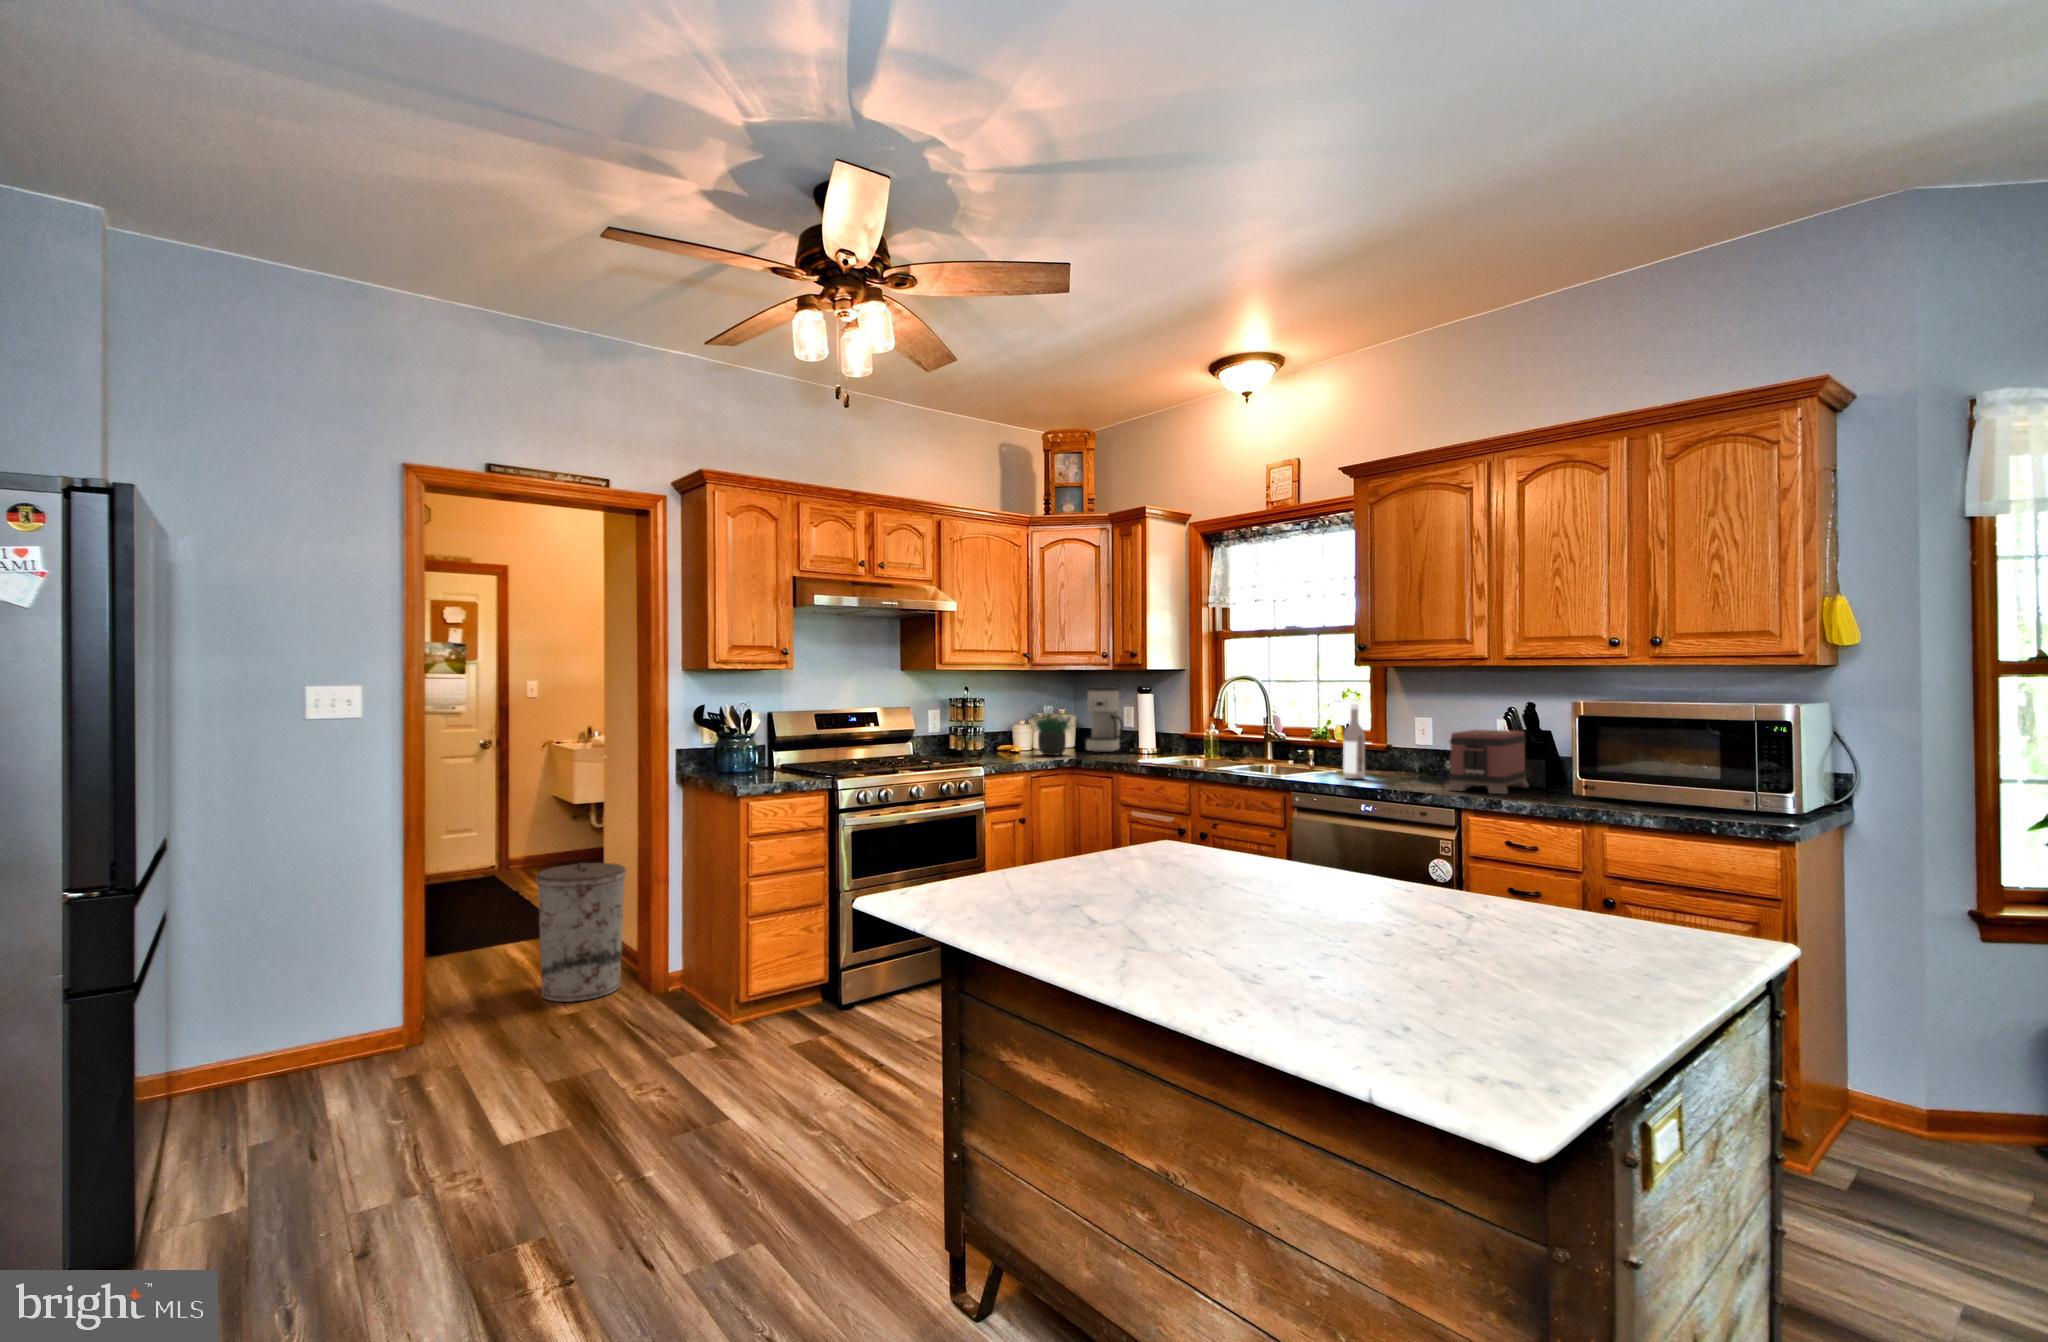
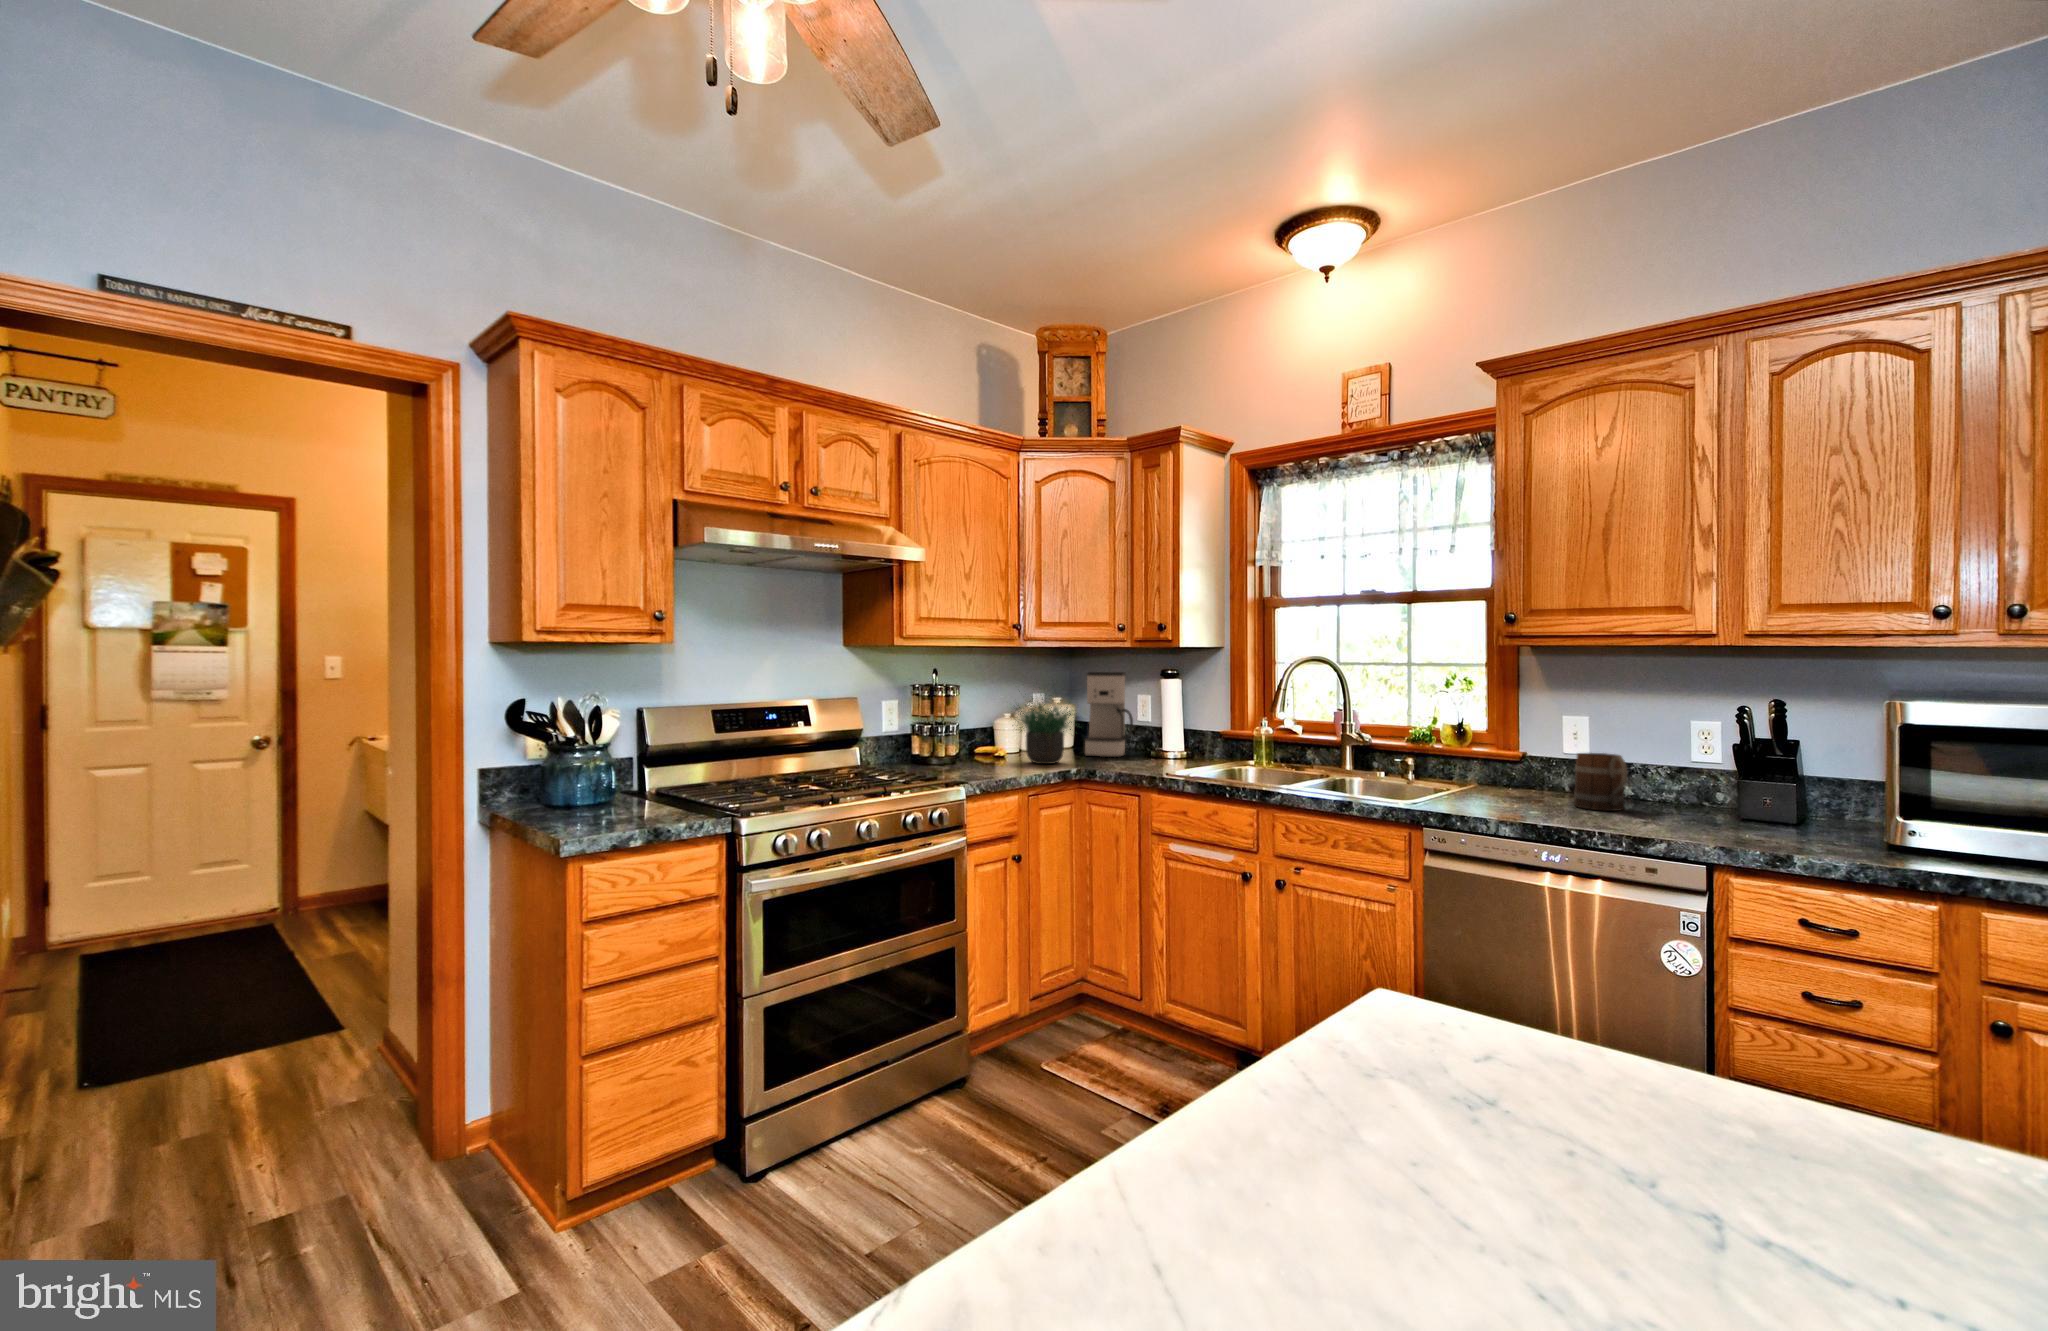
wine bottle: present [1343,704,1365,779] -> none [1519,701,1555,815]
toaster: present [1448,730,1528,794] -> none [1731,743,1852,854]
mug: none [1389,740,1421,778] -> present [1574,753,1627,811]
trash can: present [536,863,626,1002] -> none [235,944,400,1187]

